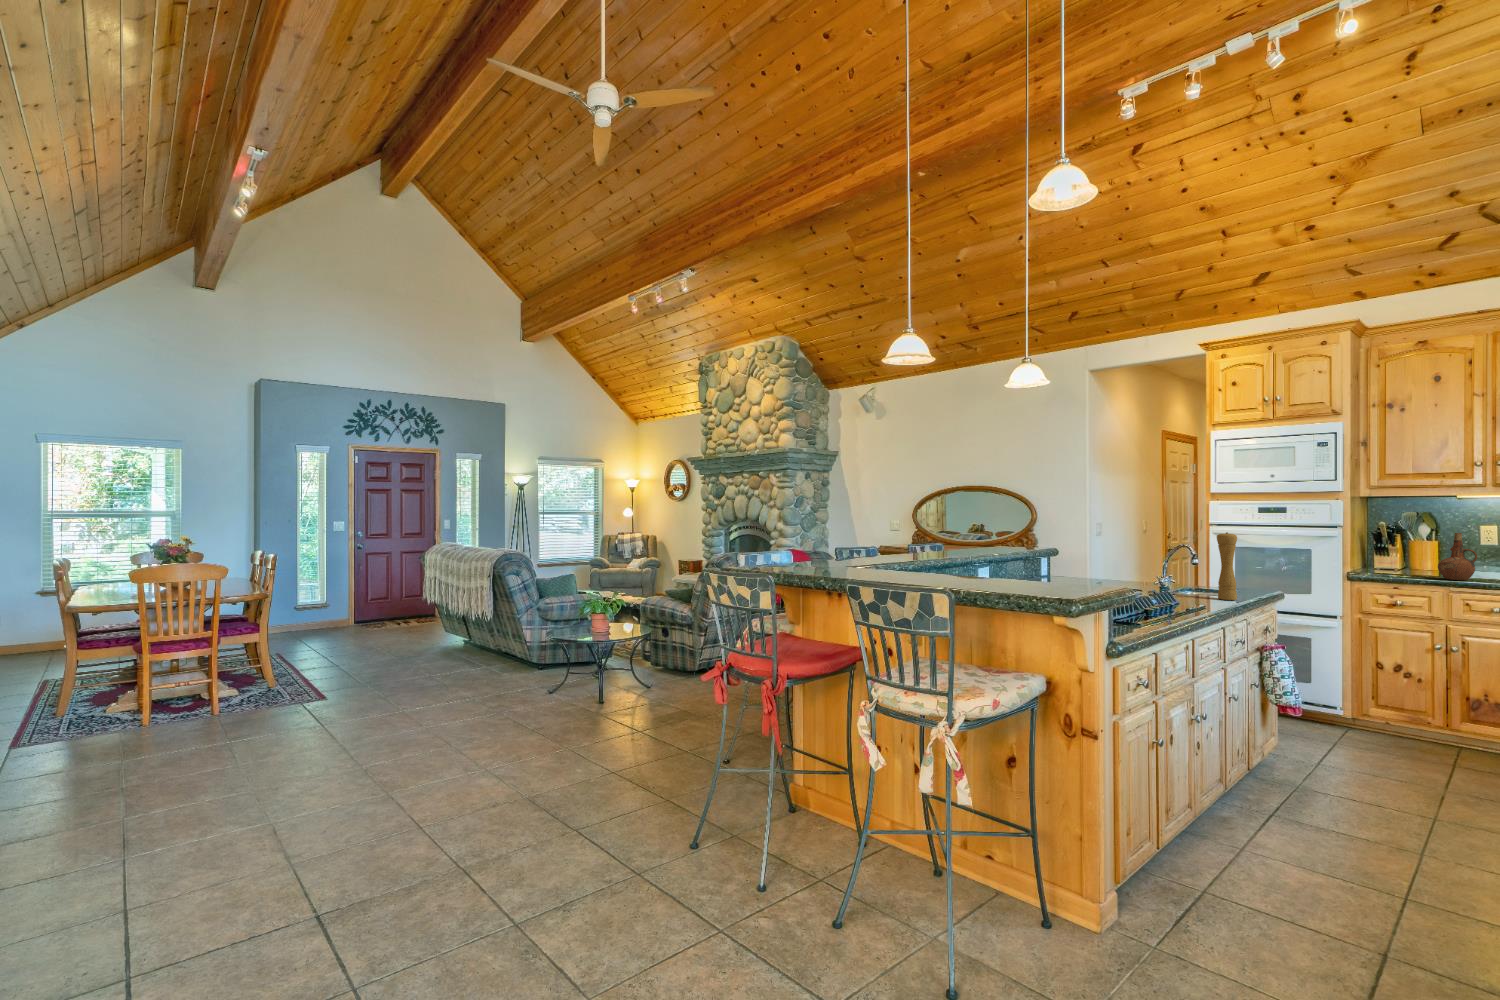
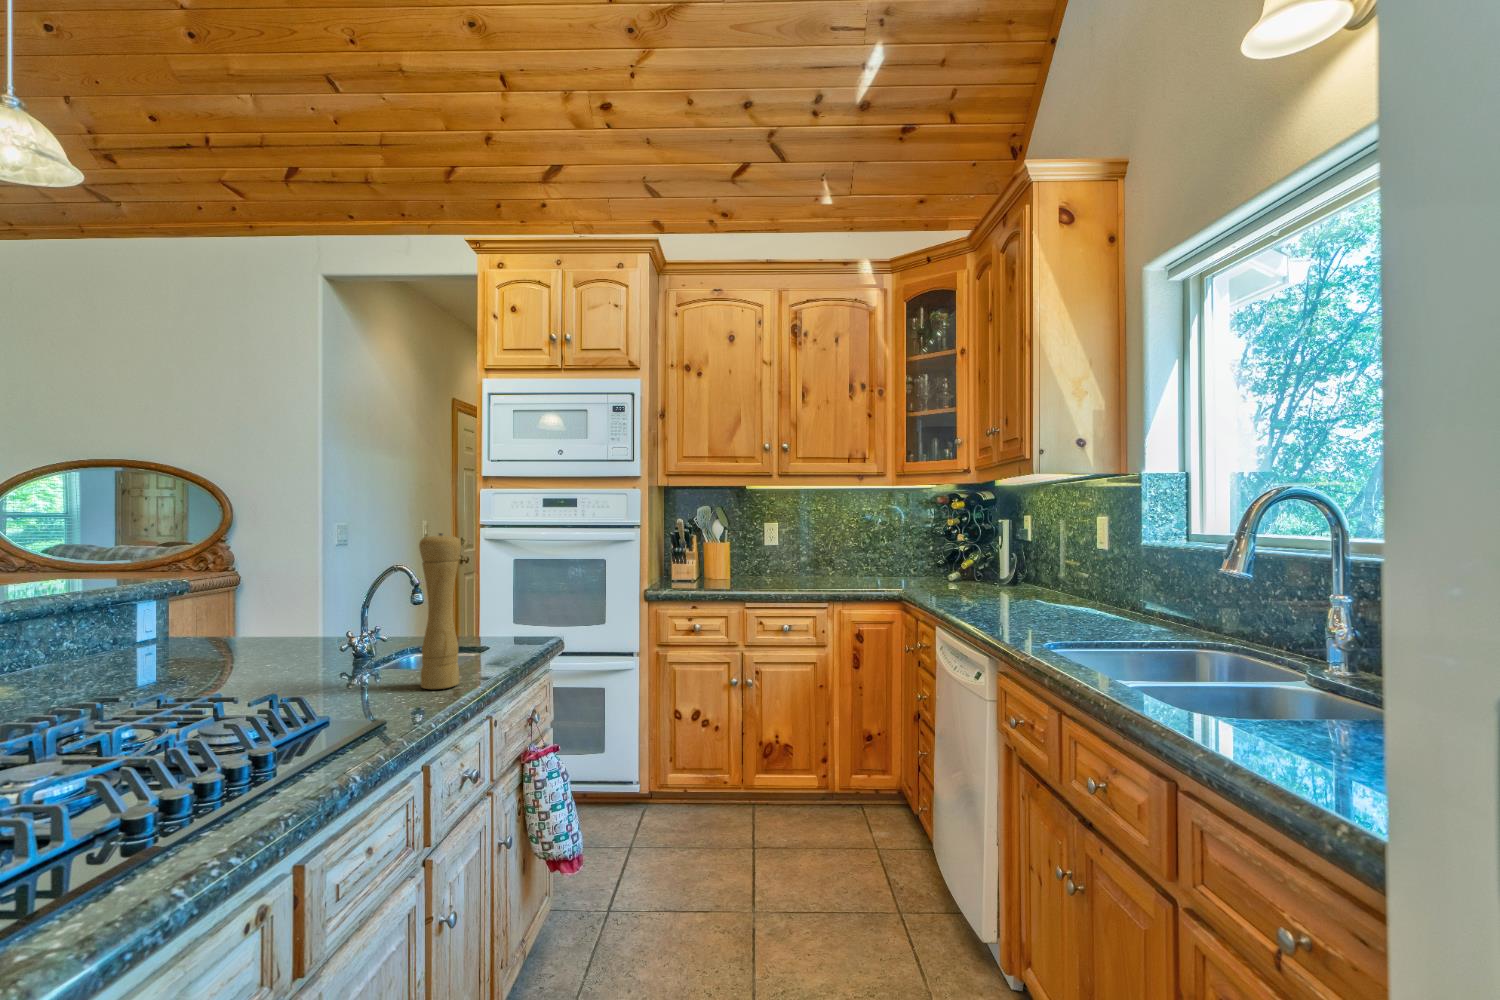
ceramic pitcher: present [1438,533,1477,580] -> none [735,530,769,591]

